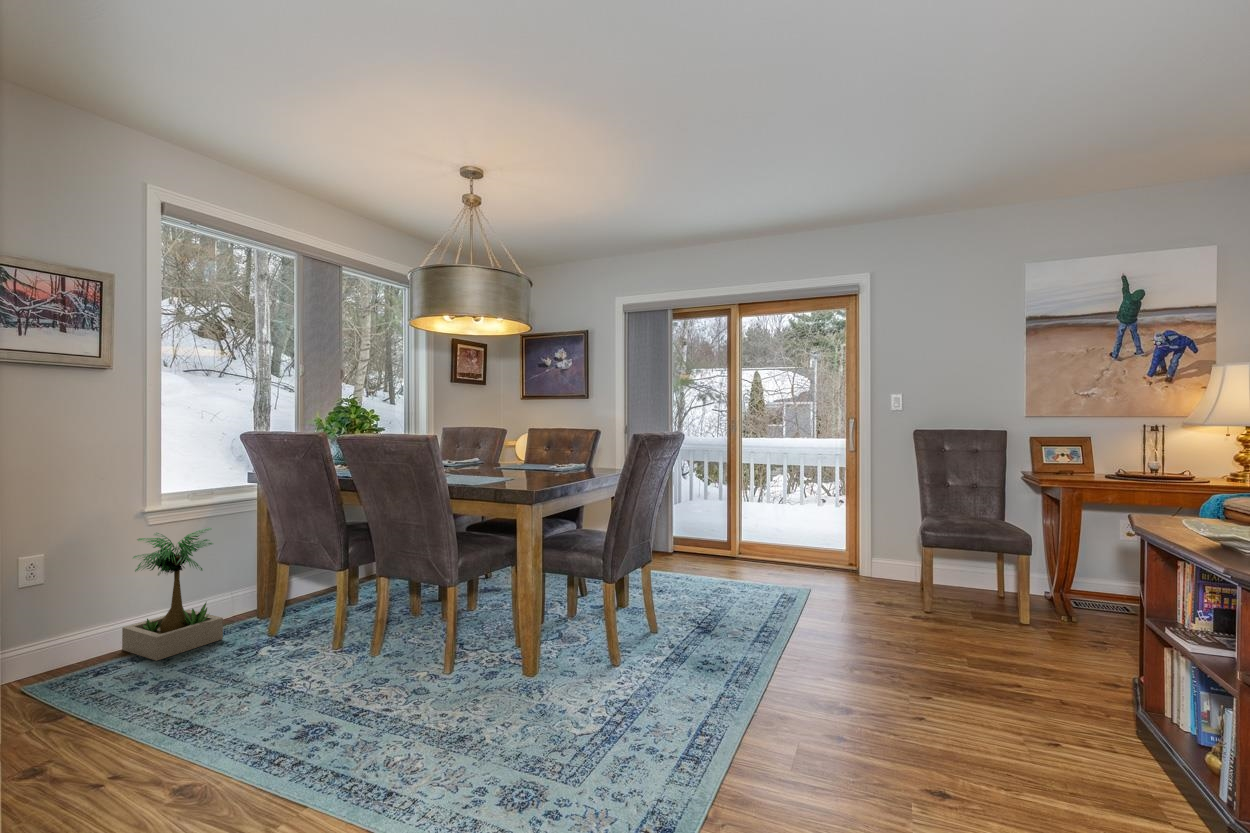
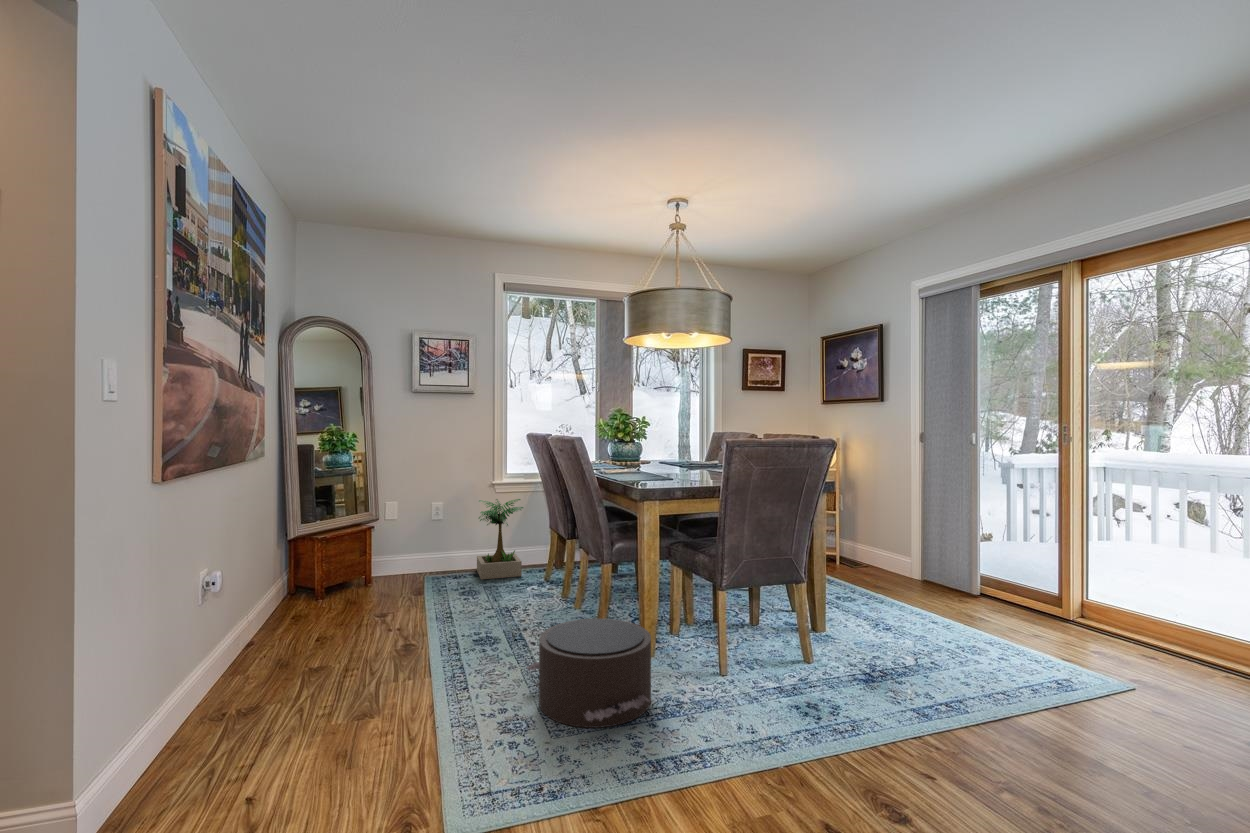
pouf: none [468,645,646,784] -> present [527,619,651,728]

